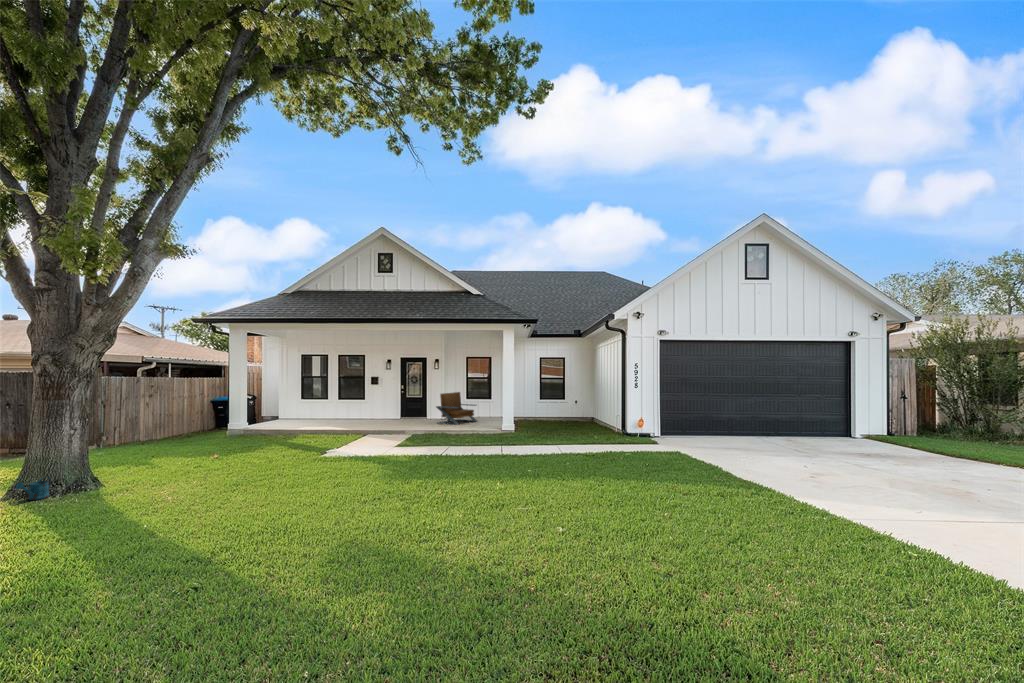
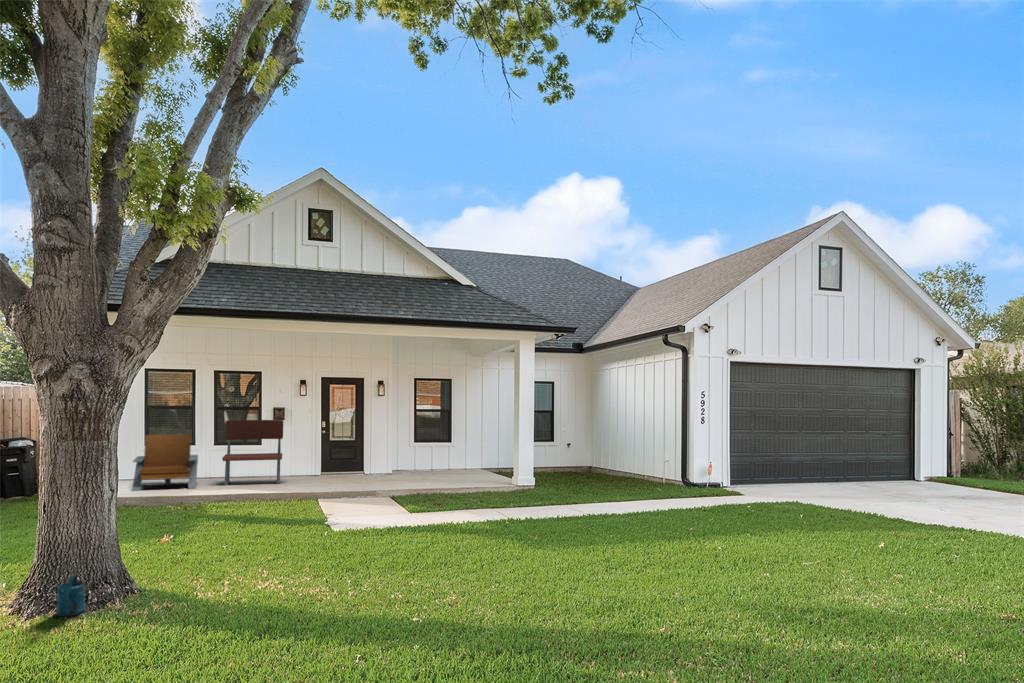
bench: none [333,385,373,425] -> present [222,420,283,485]
lounge chair: present [436,392,477,425] -> present [132,434,198,491]

